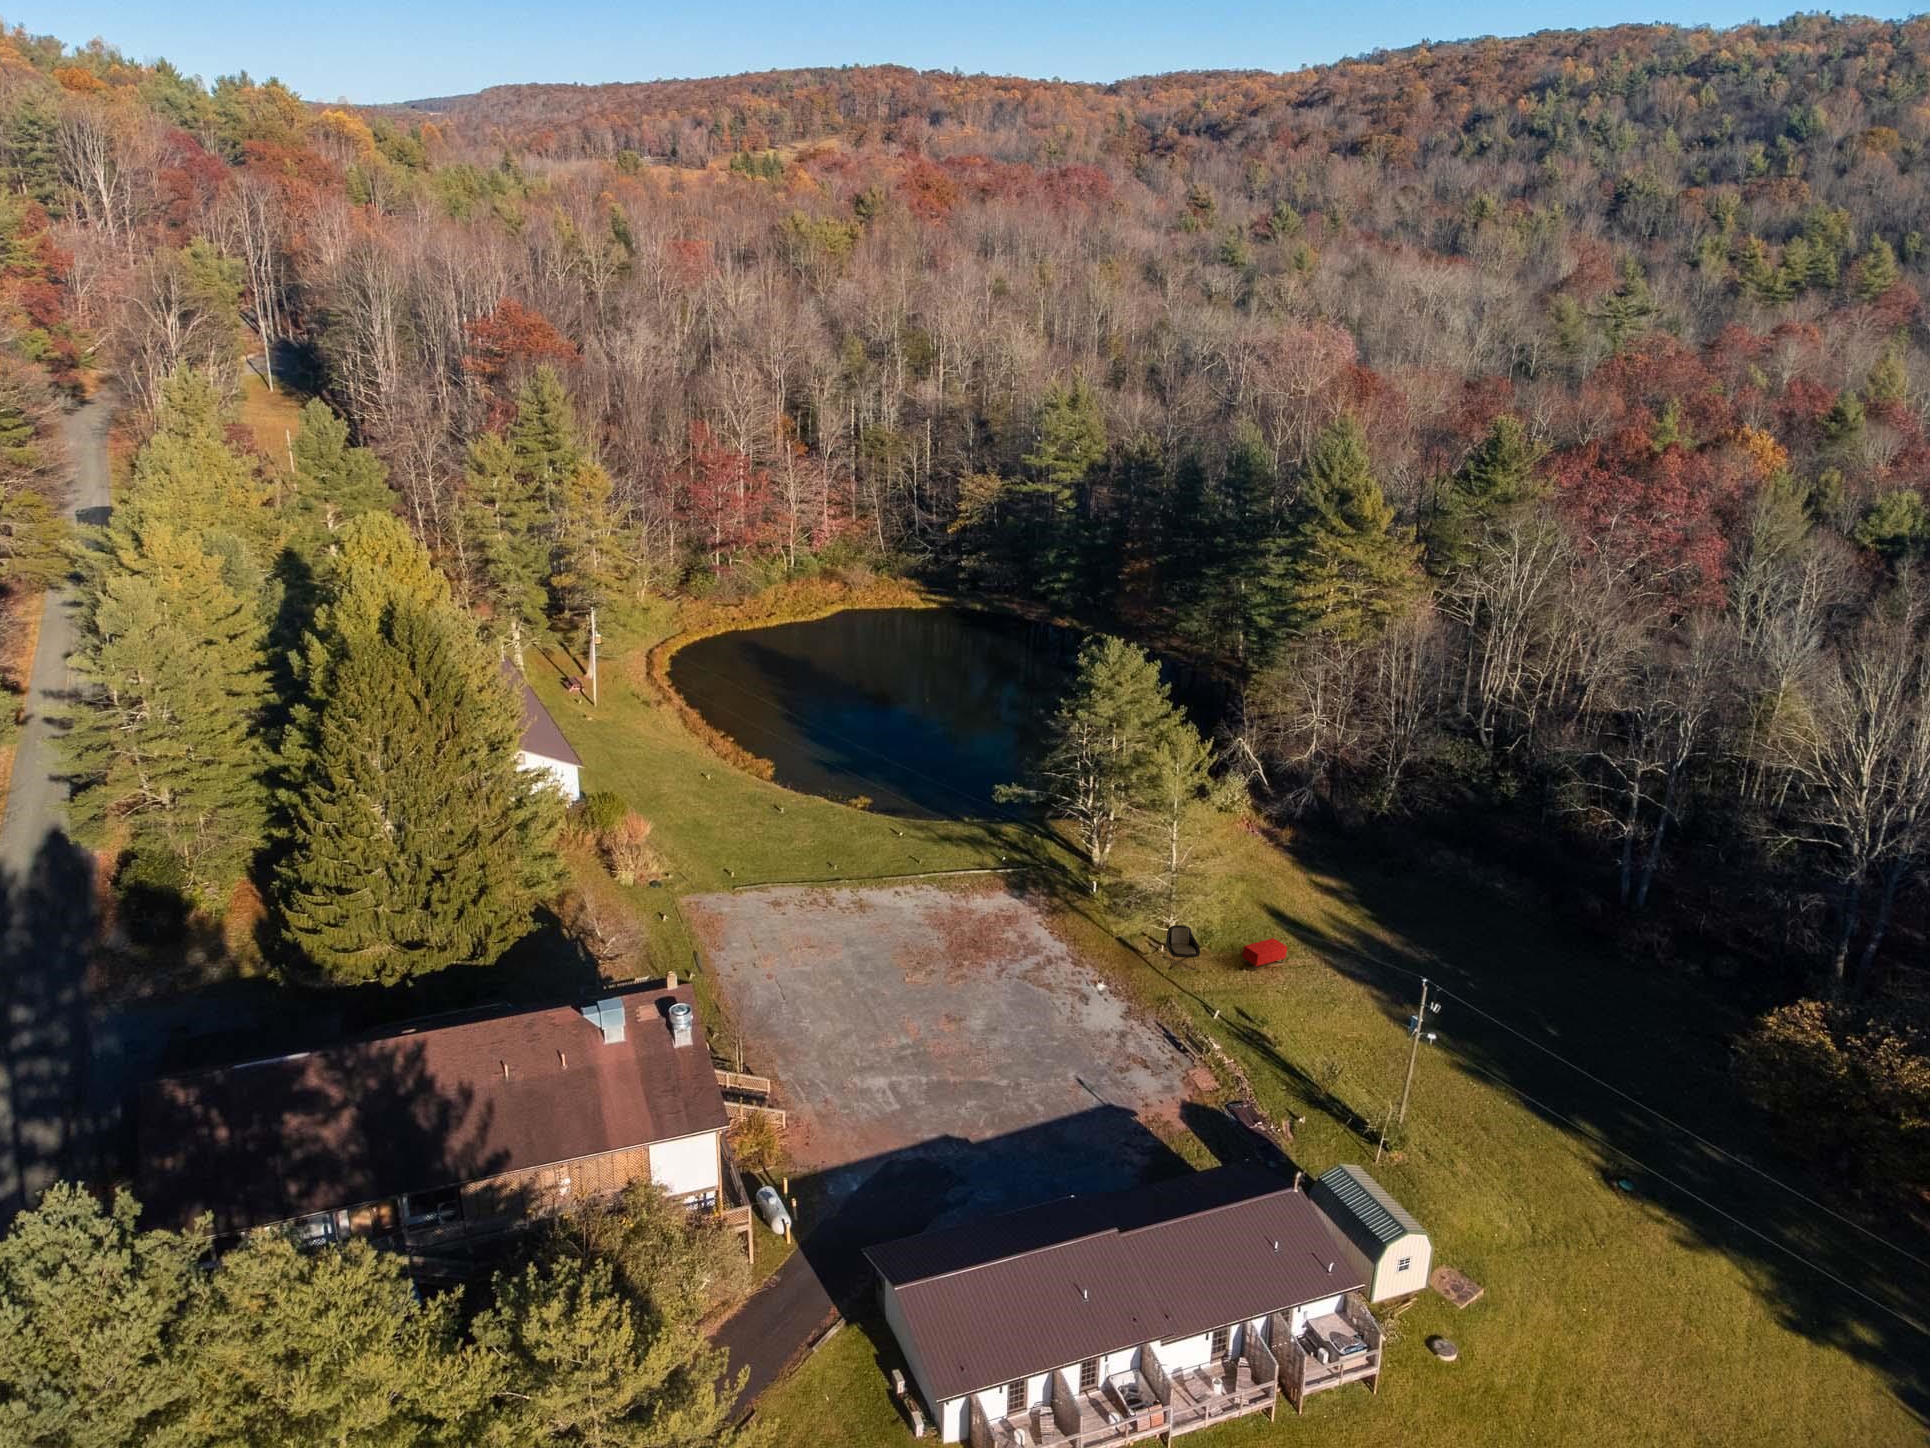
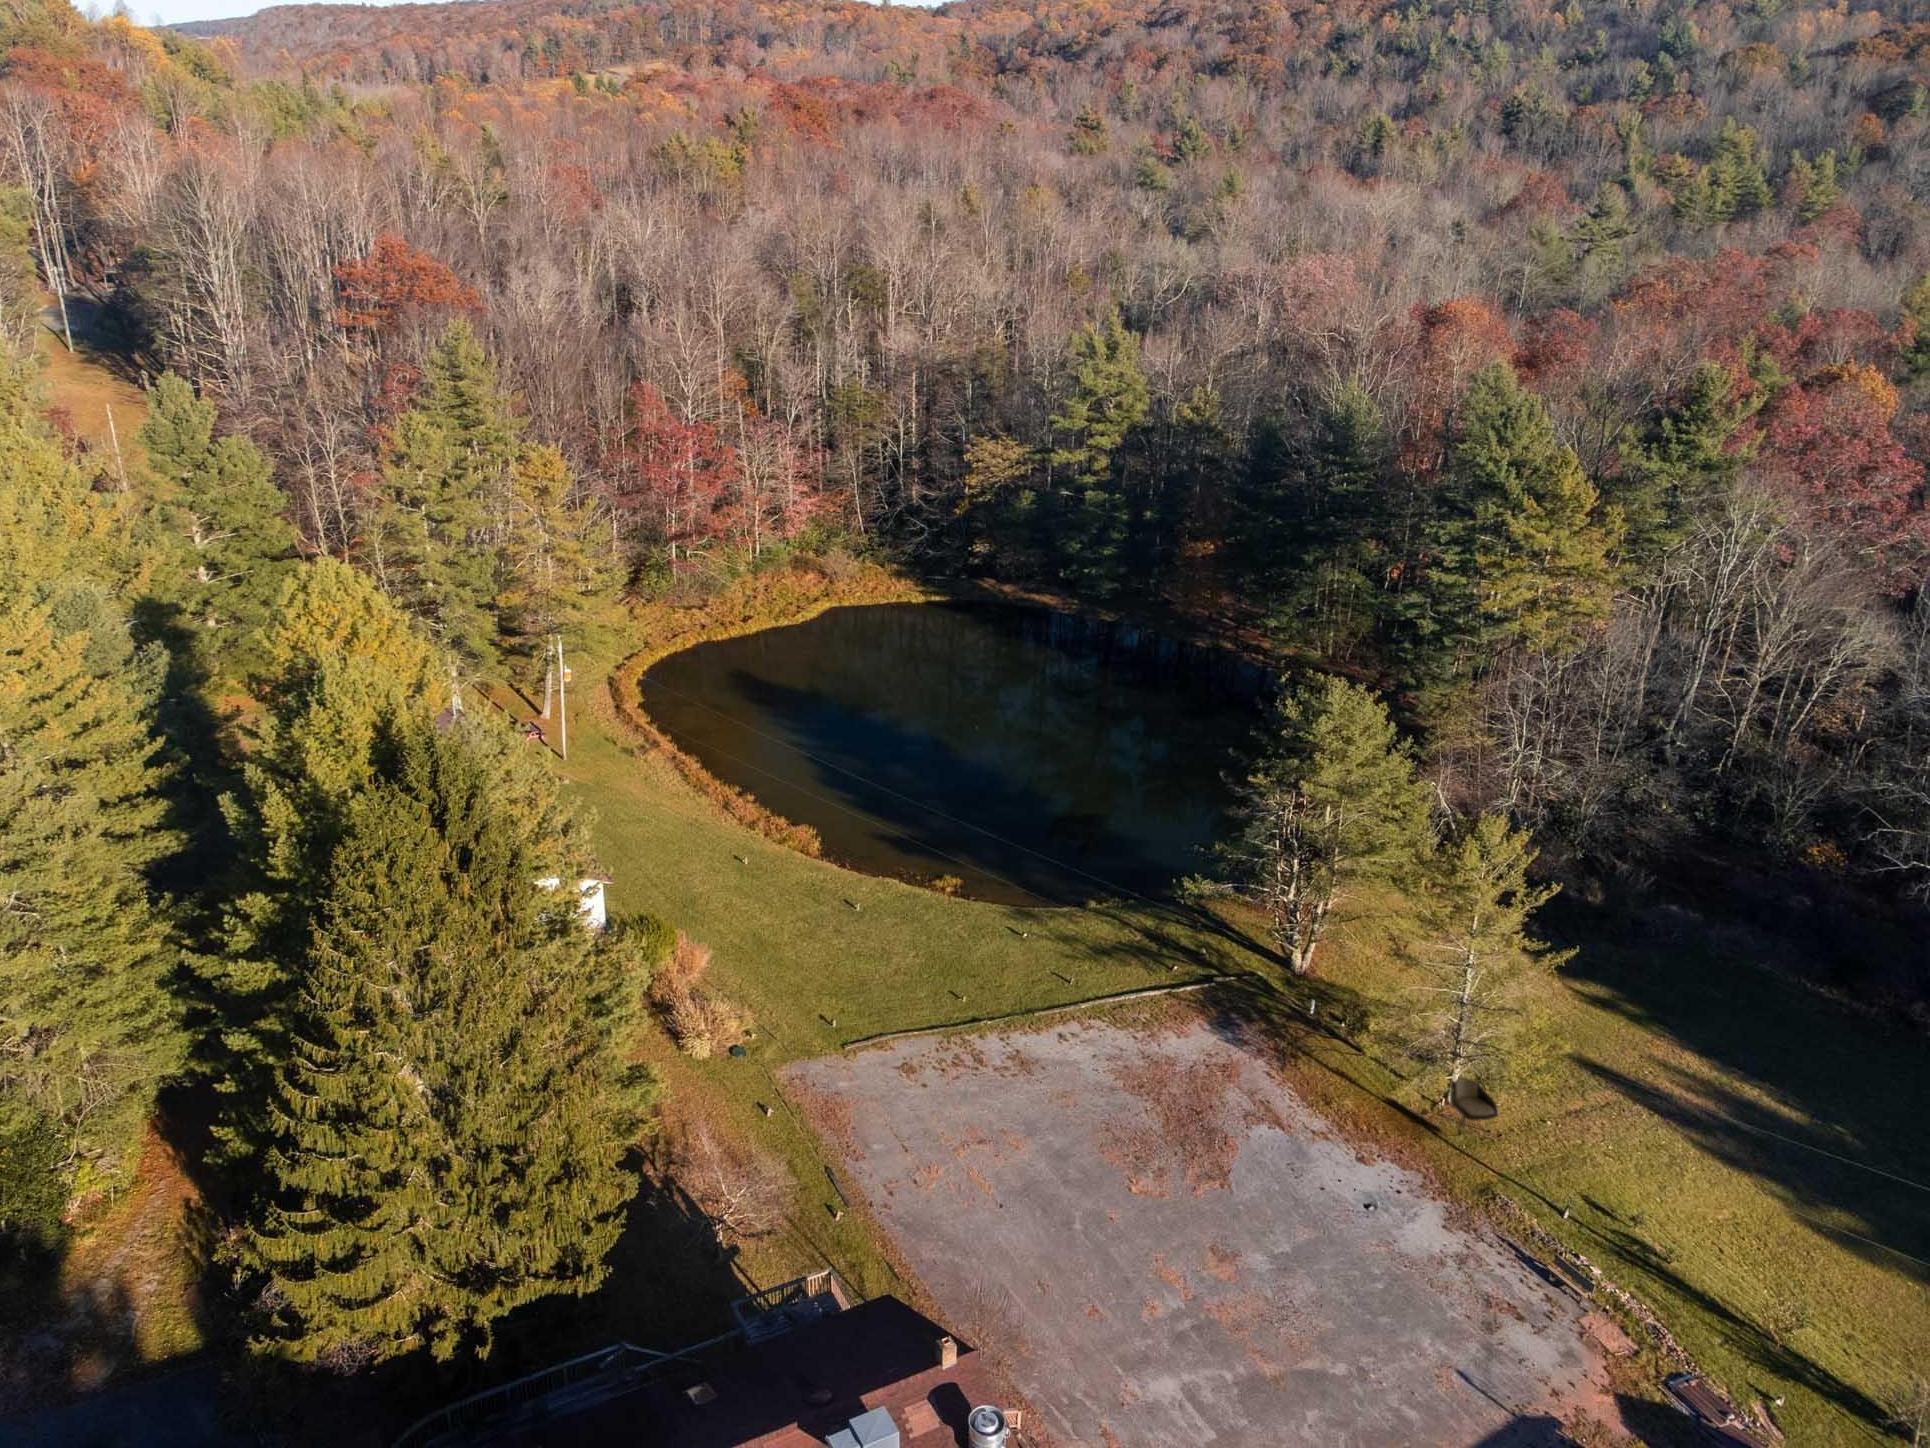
bench: present [1242,938,1287,971] -> none [1539,1076,1593,1126]

